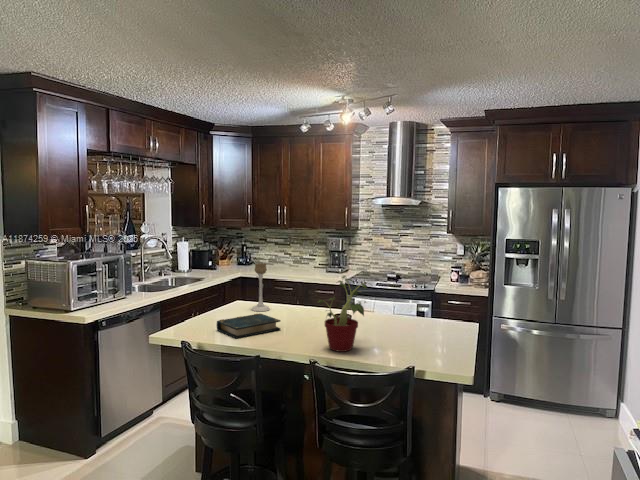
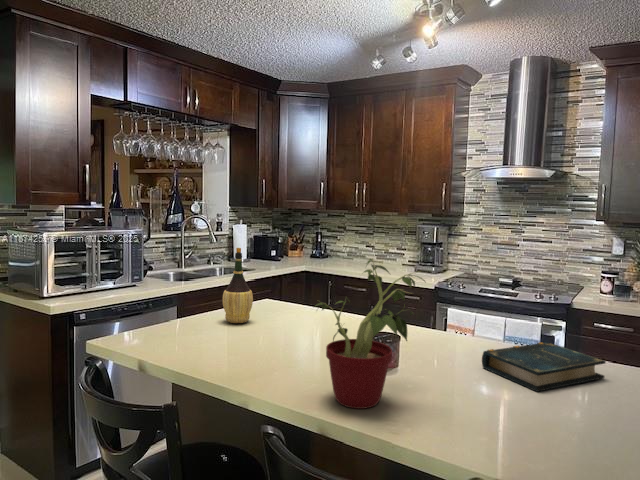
candle holder: present [251,263,270,311] -> none [269,245,297,316]
wine bottle: none [227,268,248,318] -> present [223,248,253,323]
book: present [217,314,280,338] -> present [482,342,606,392]

